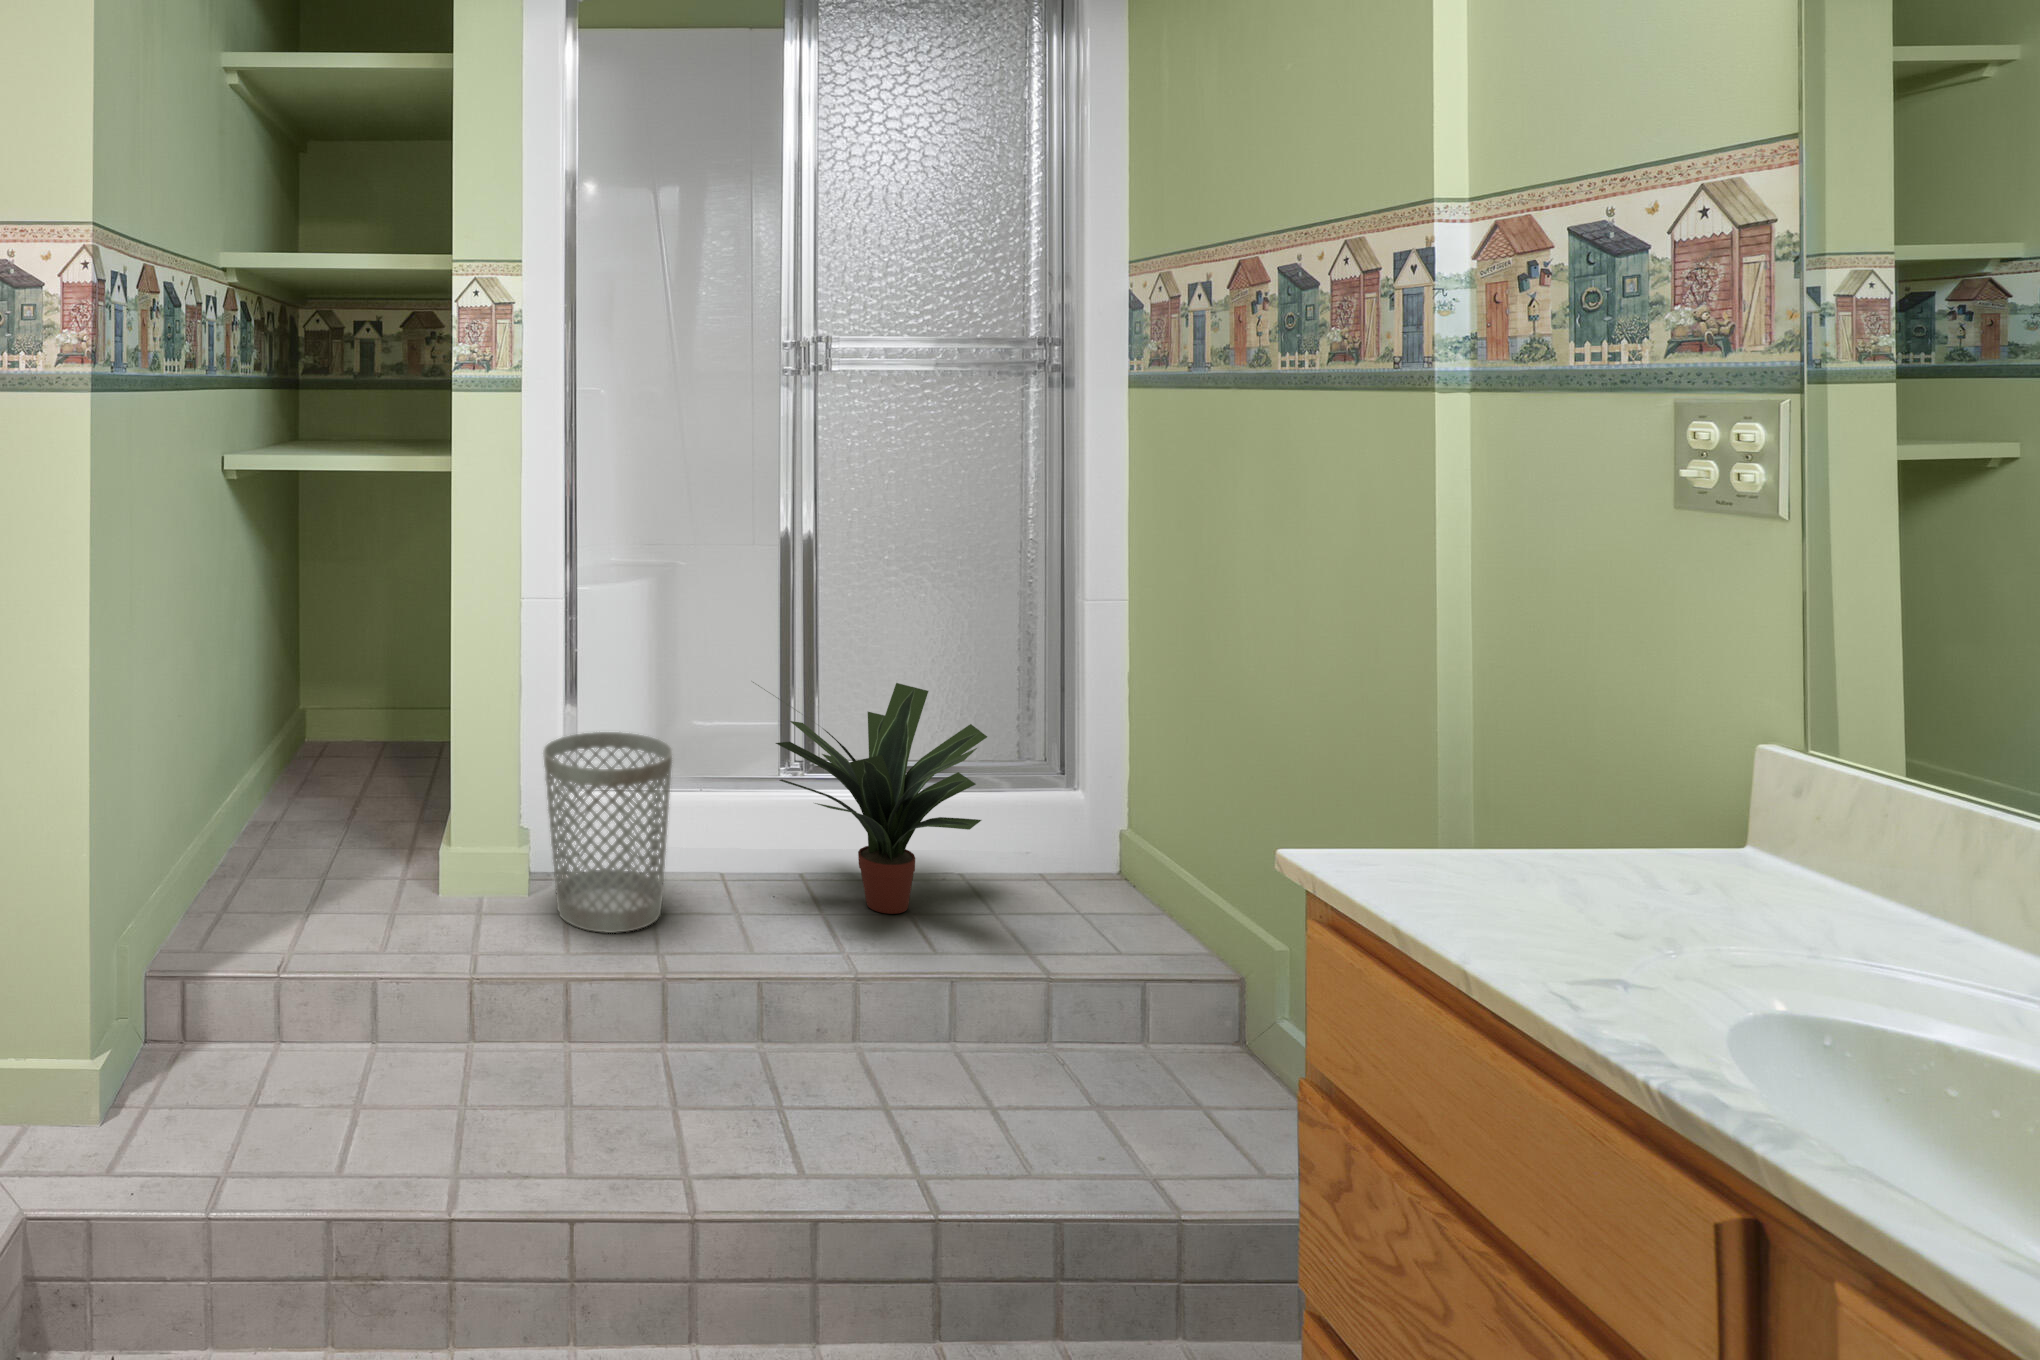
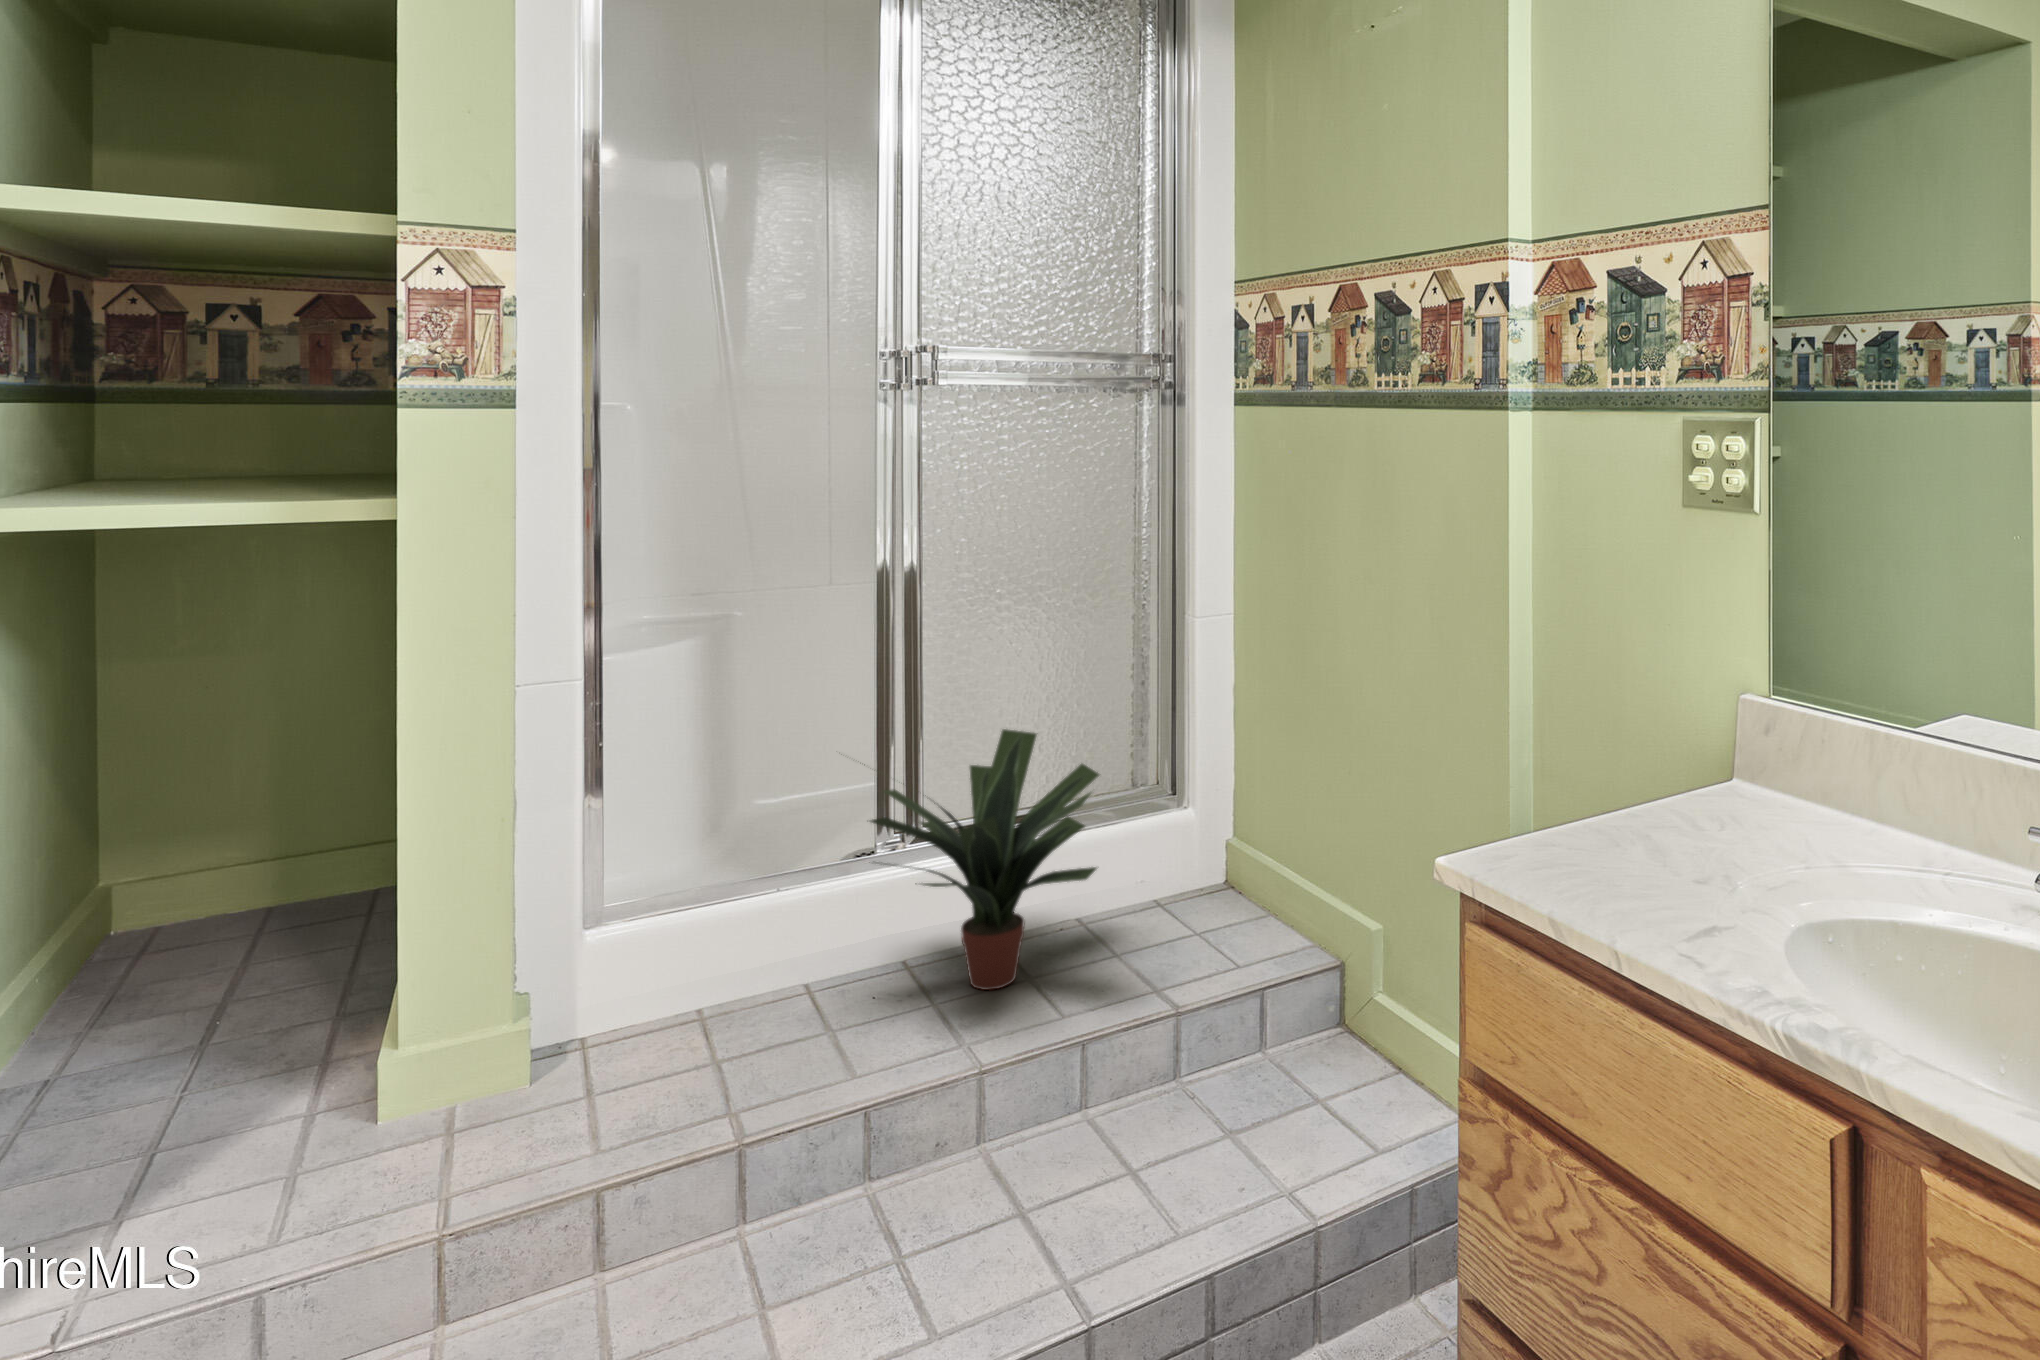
wastebasket: present [543,732,672,933] -> none [549,839,736,1109]

